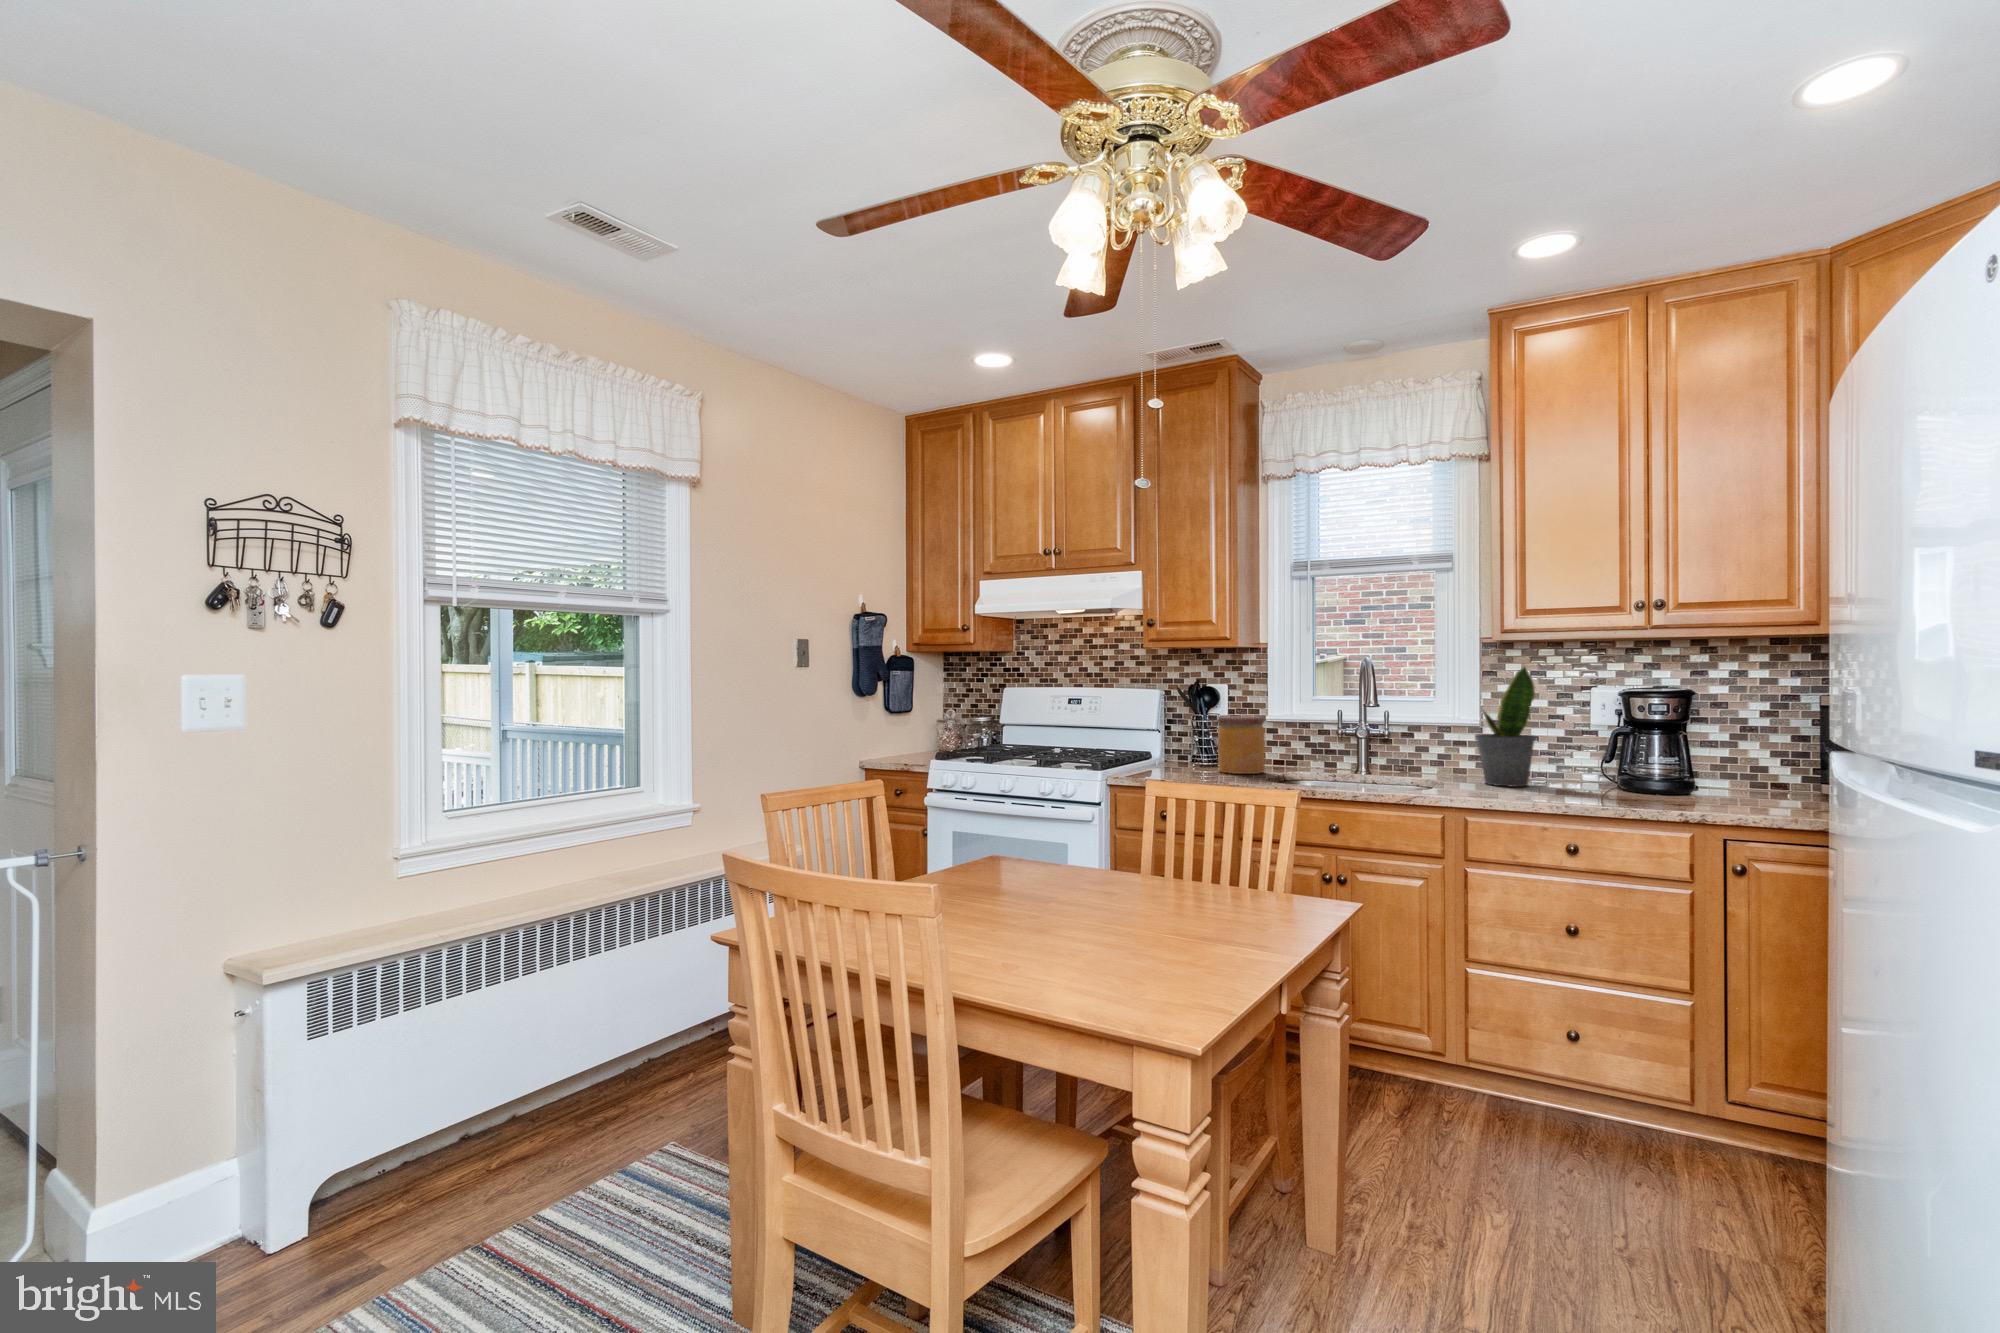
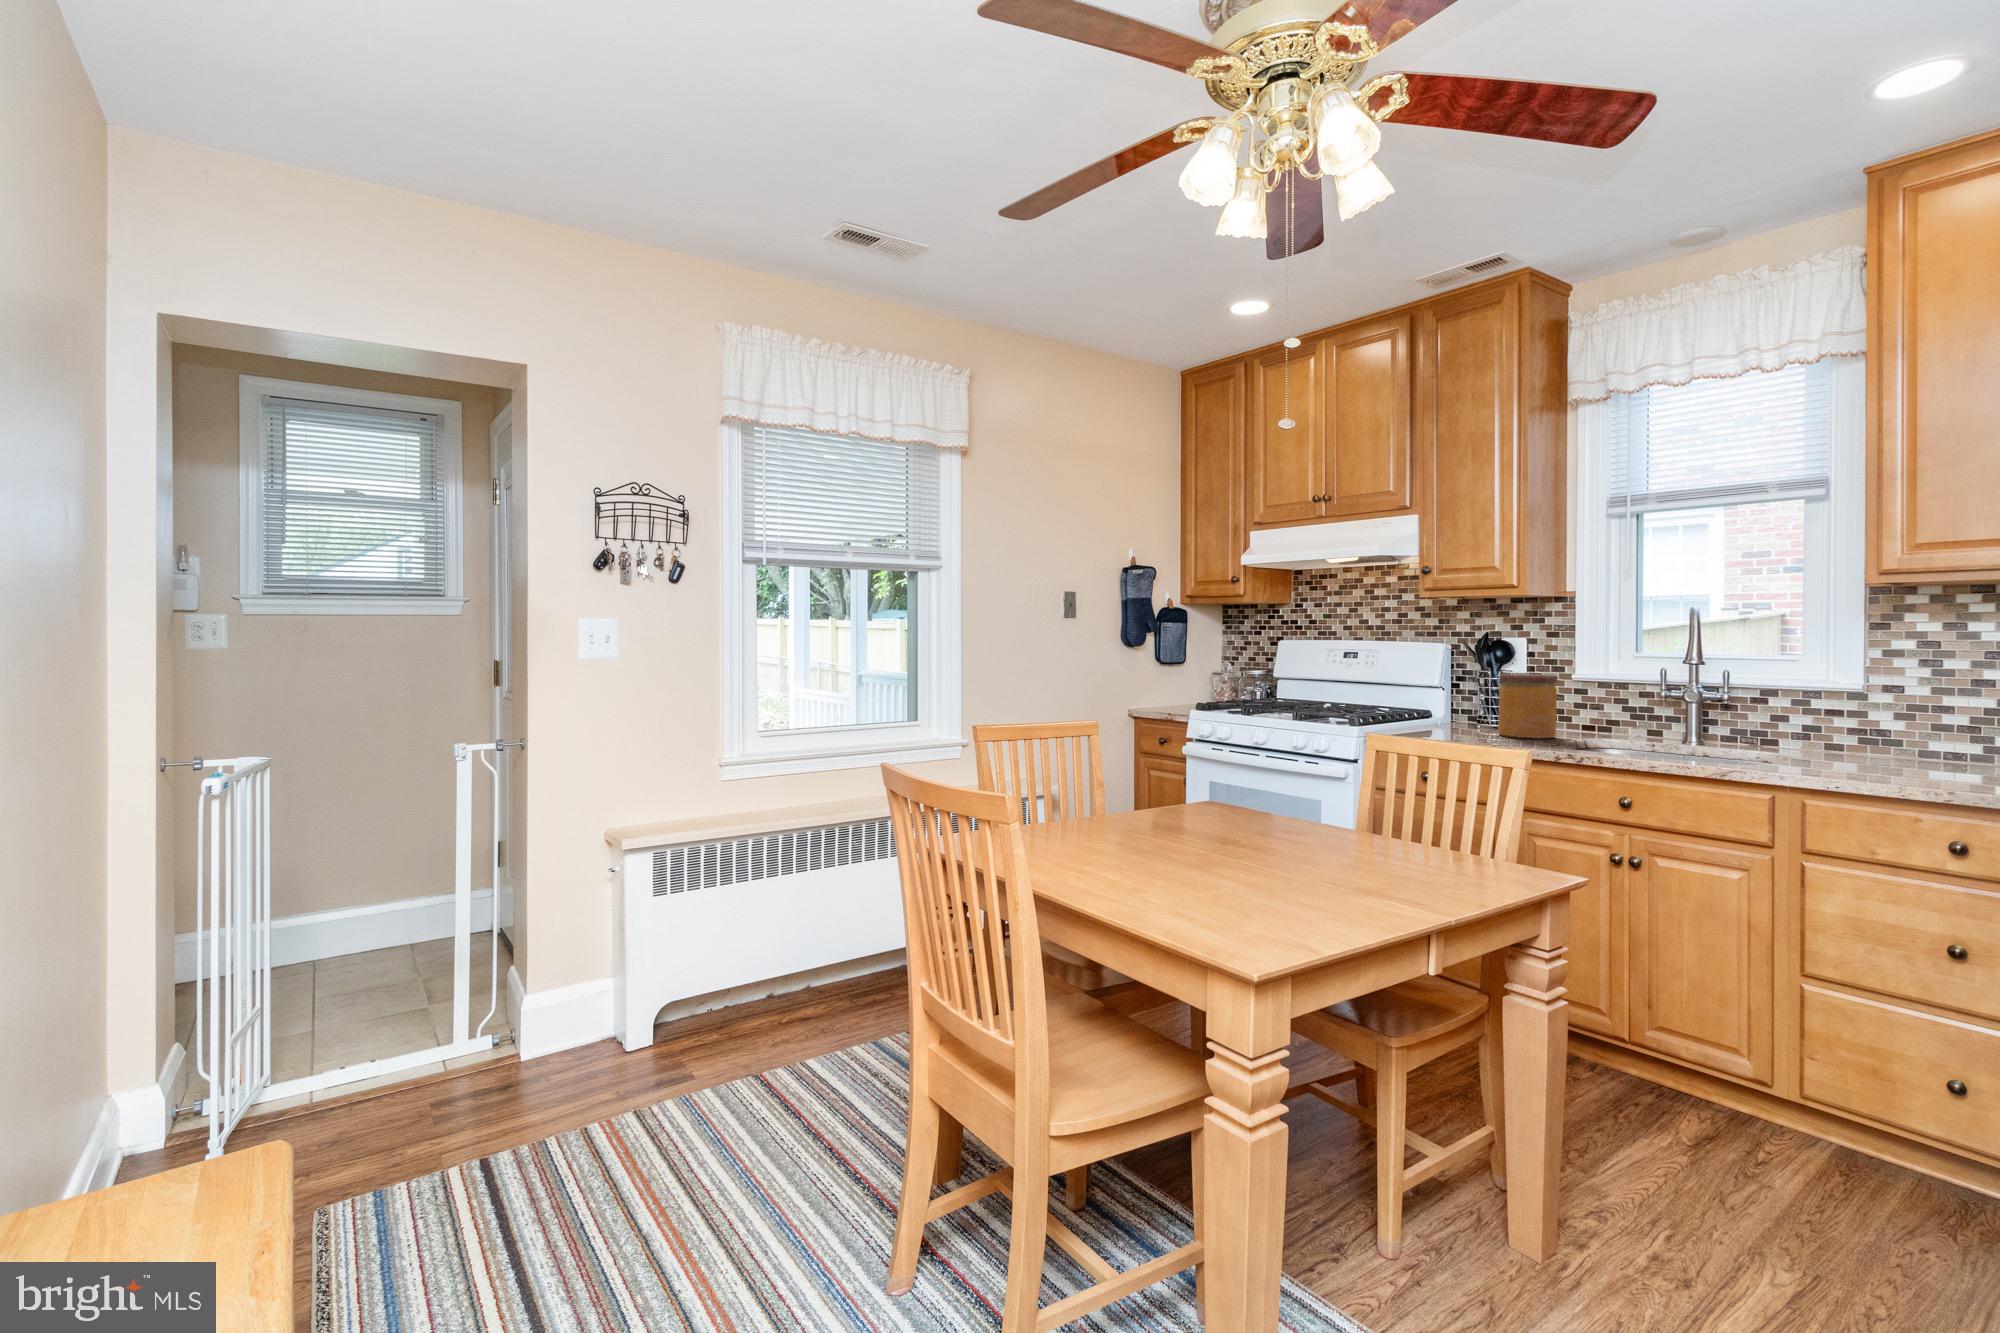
potted plant: present [1476,667,1535,787] -> none [1843,616,1935,768]

